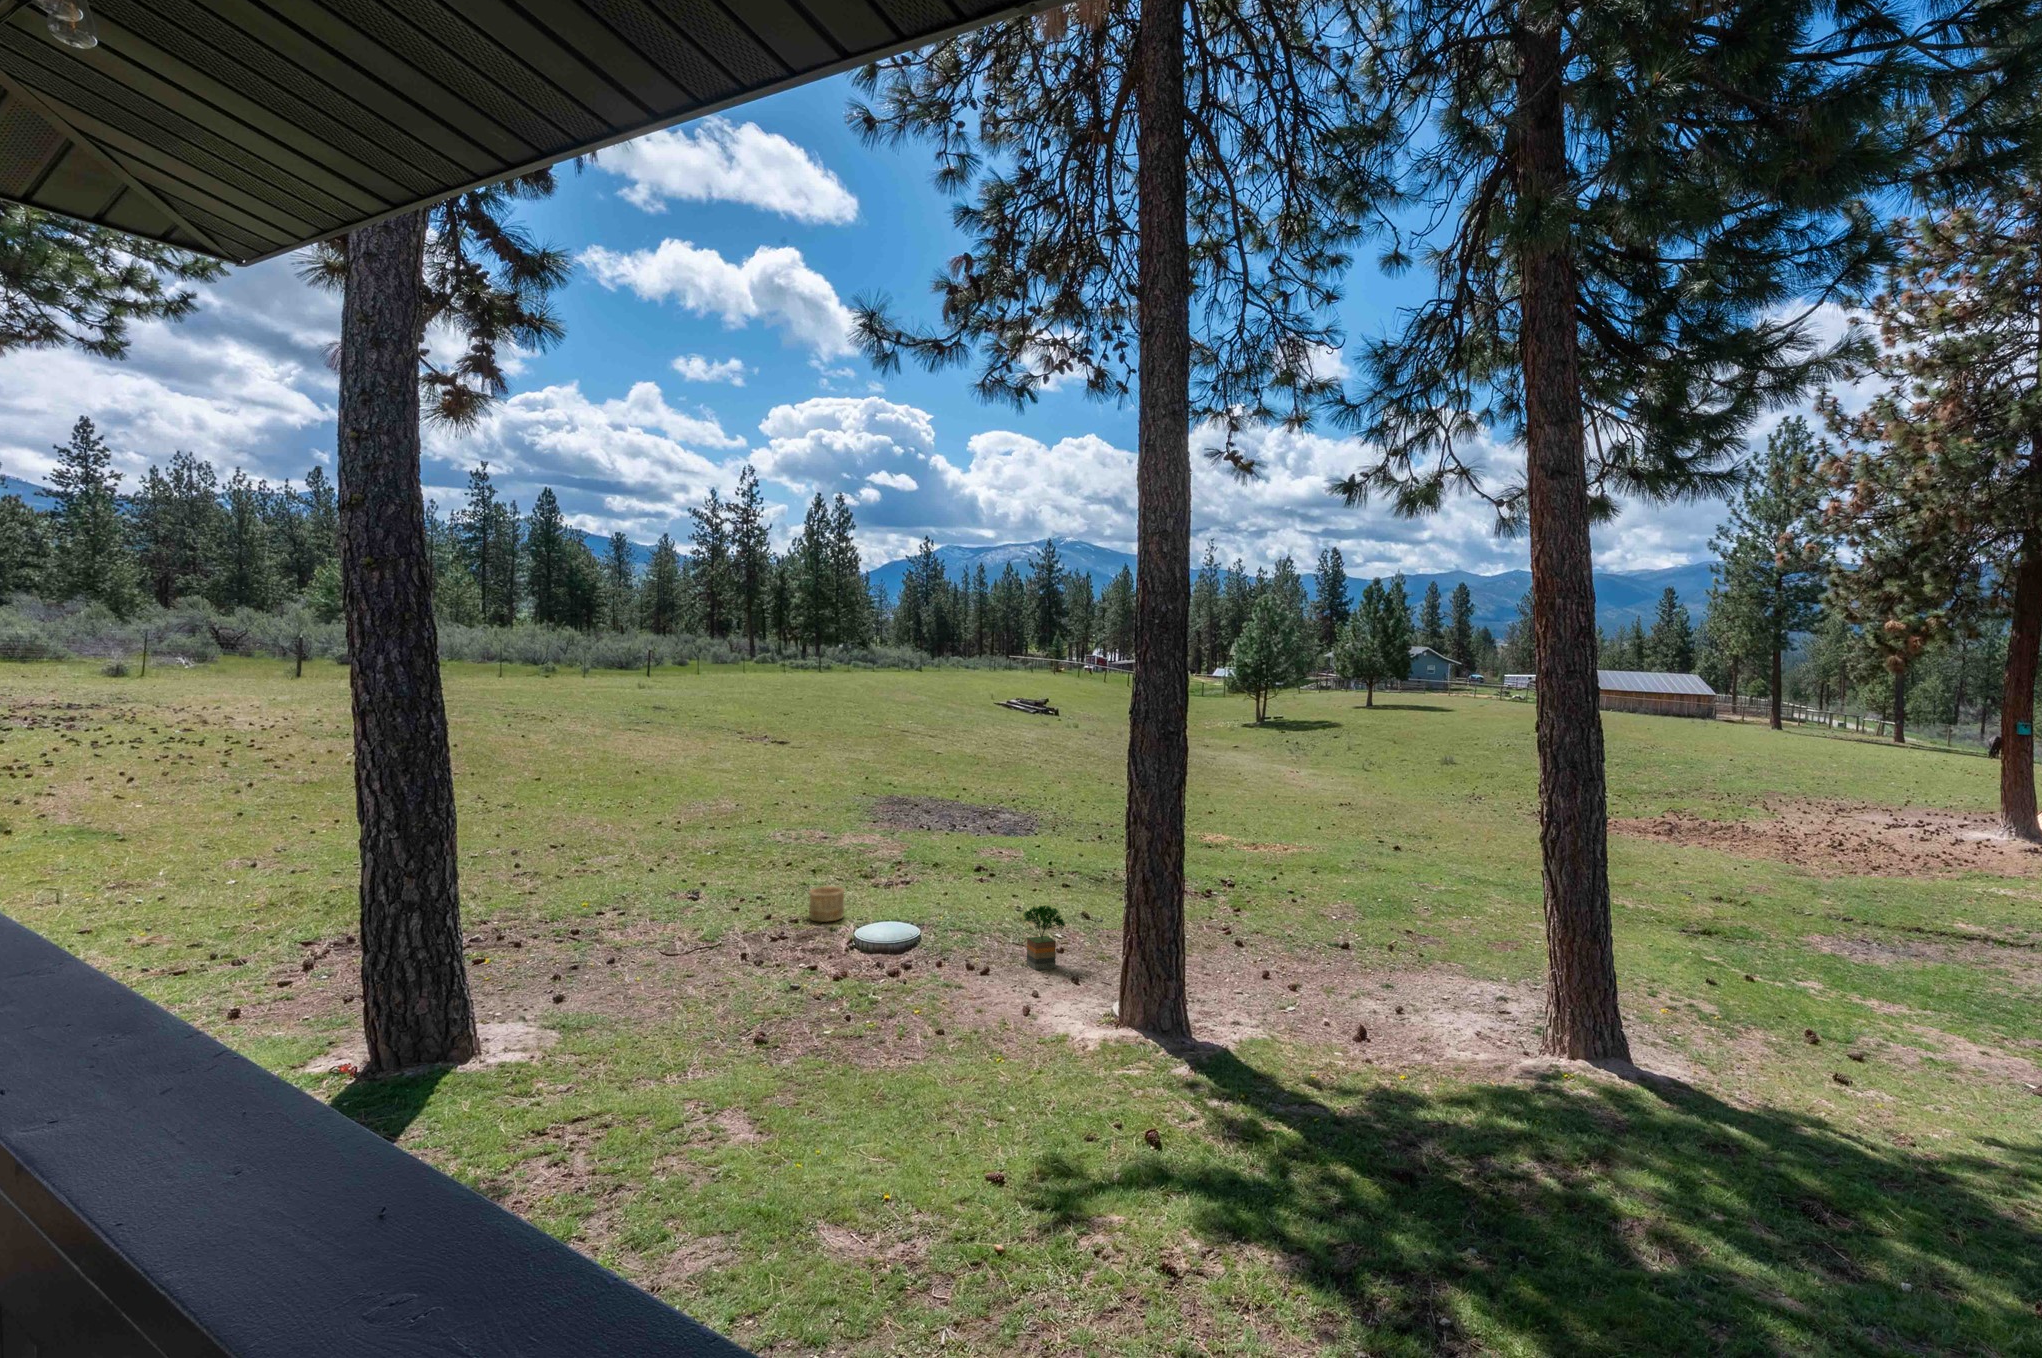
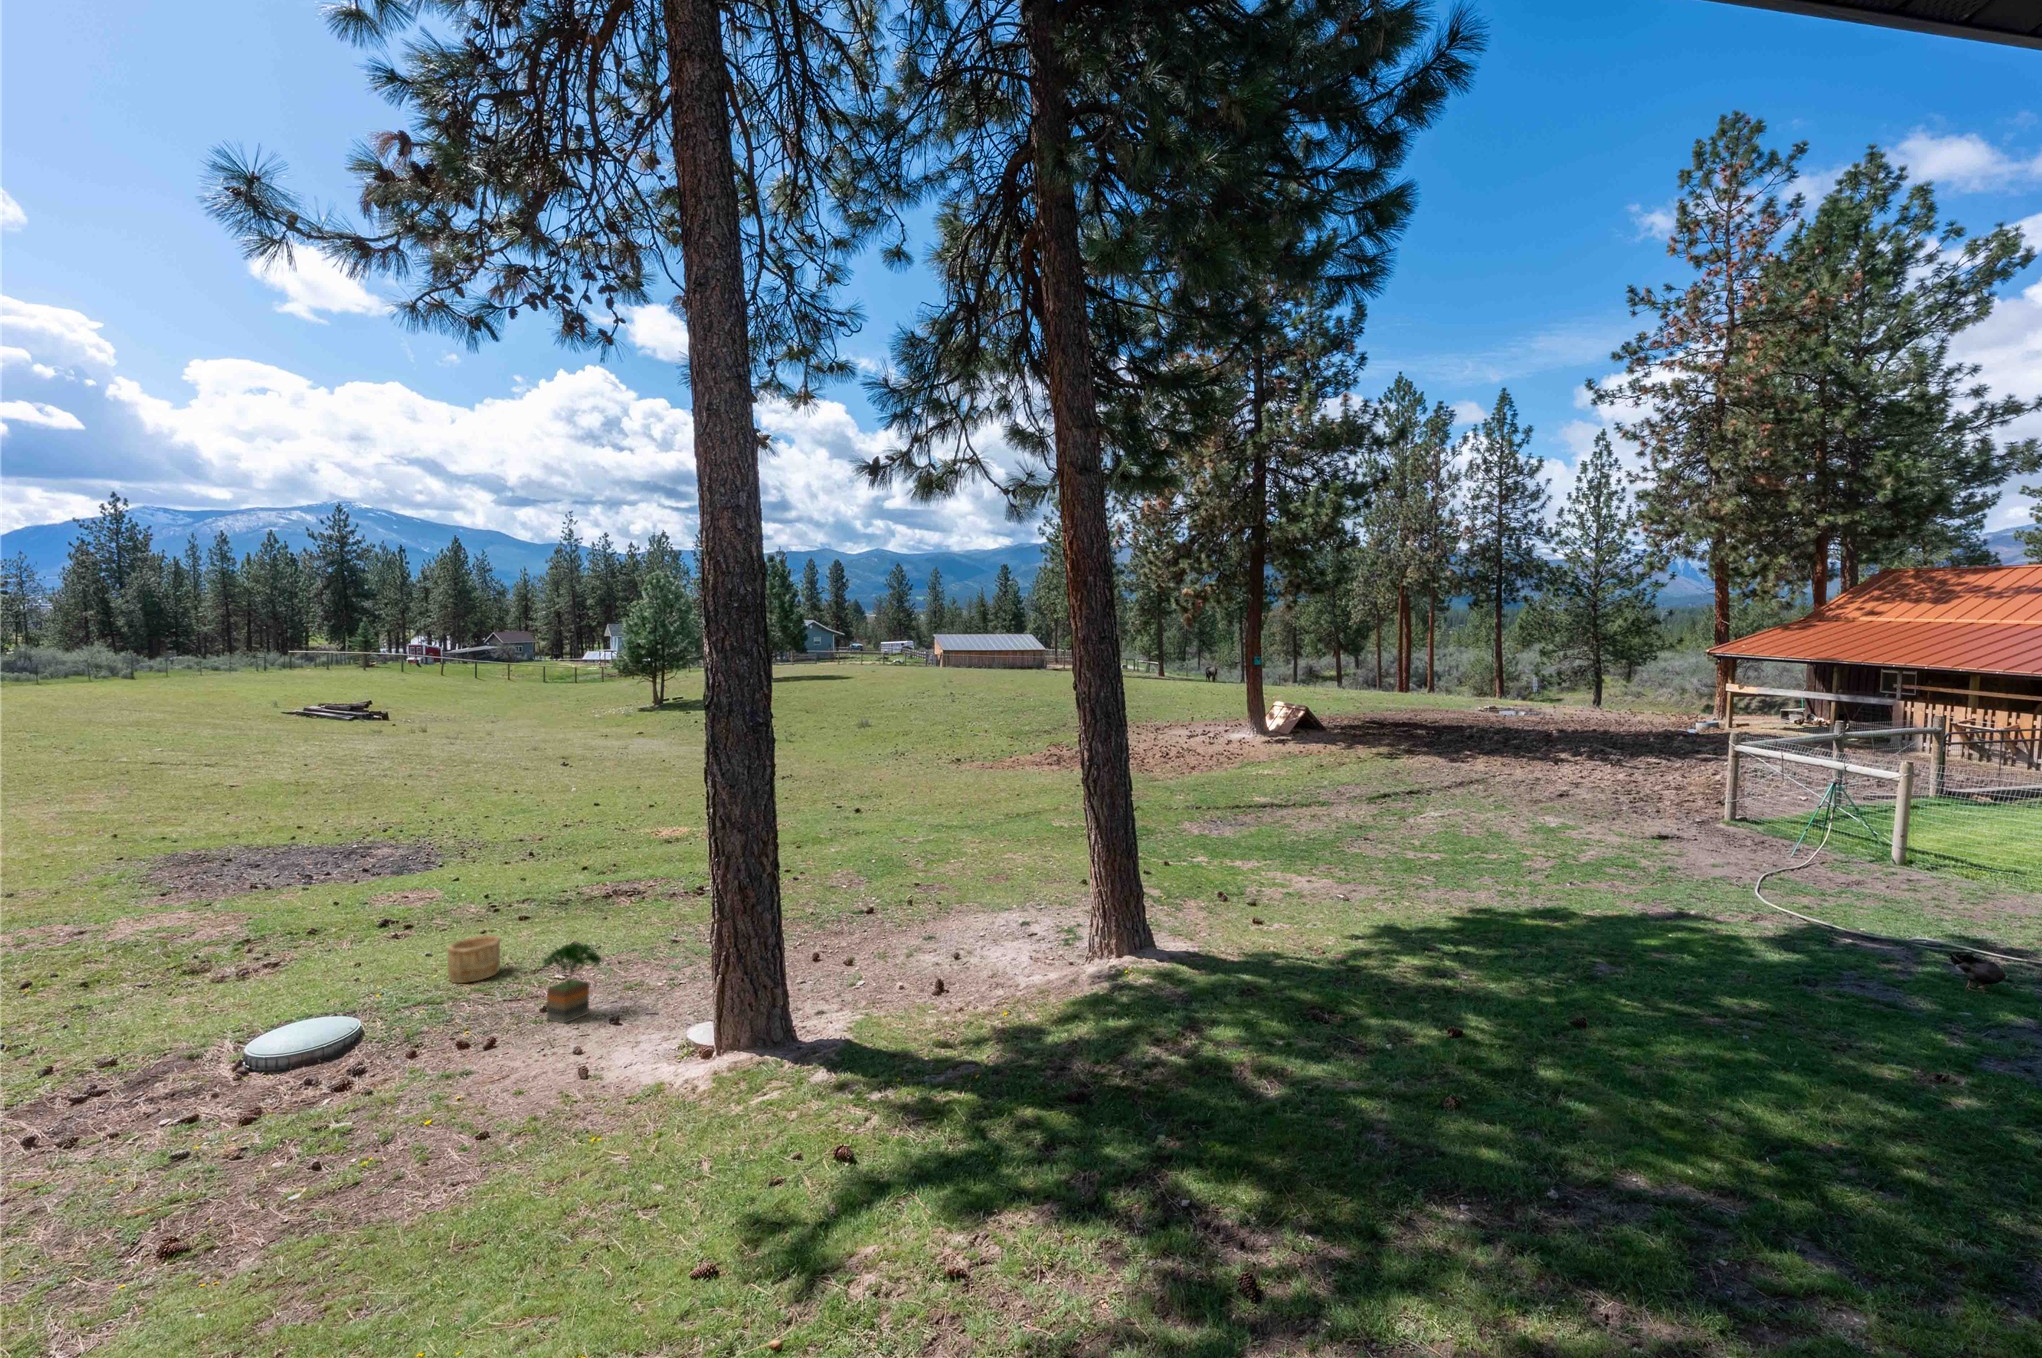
wooden bucket: present [809,886,845,922] -> present [447,936,501,983]

